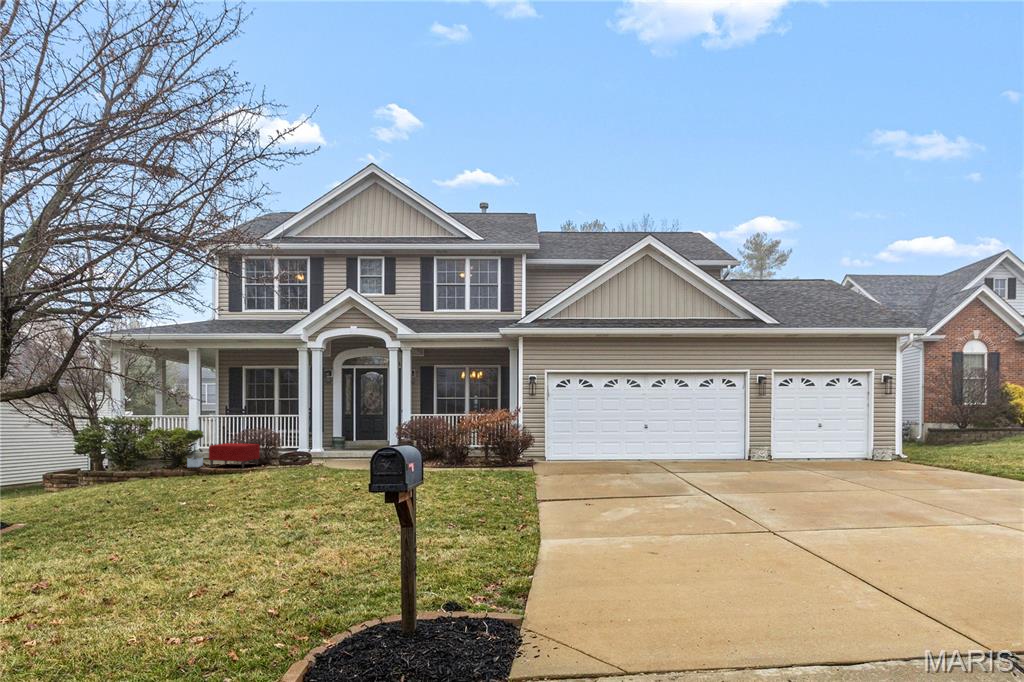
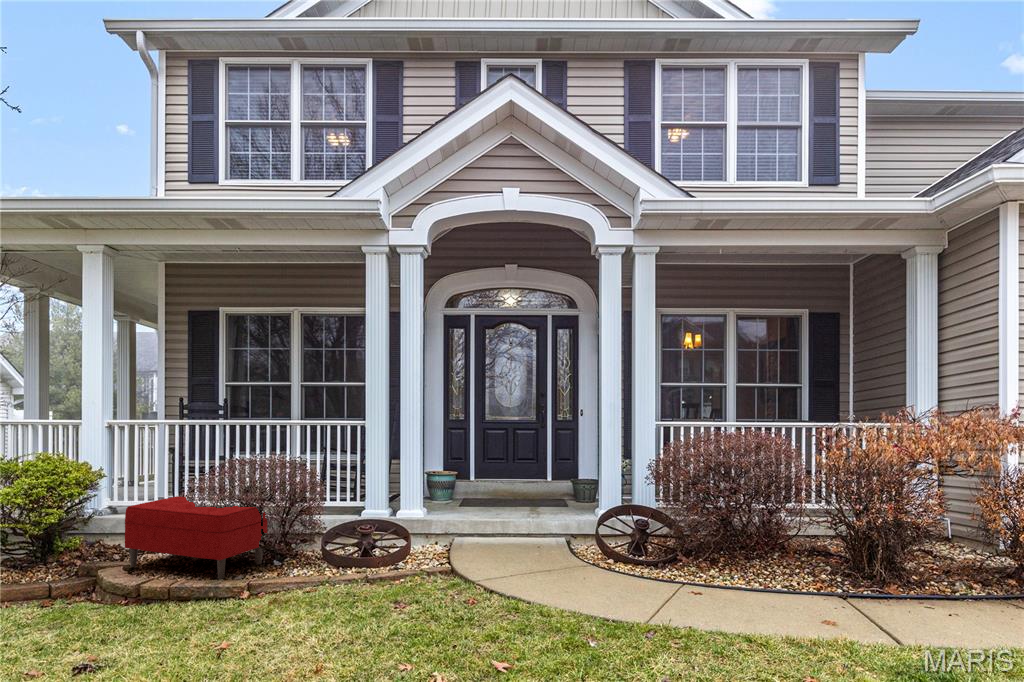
potted tree: present [186,430,204,467] -> none [63,459,116,565]

